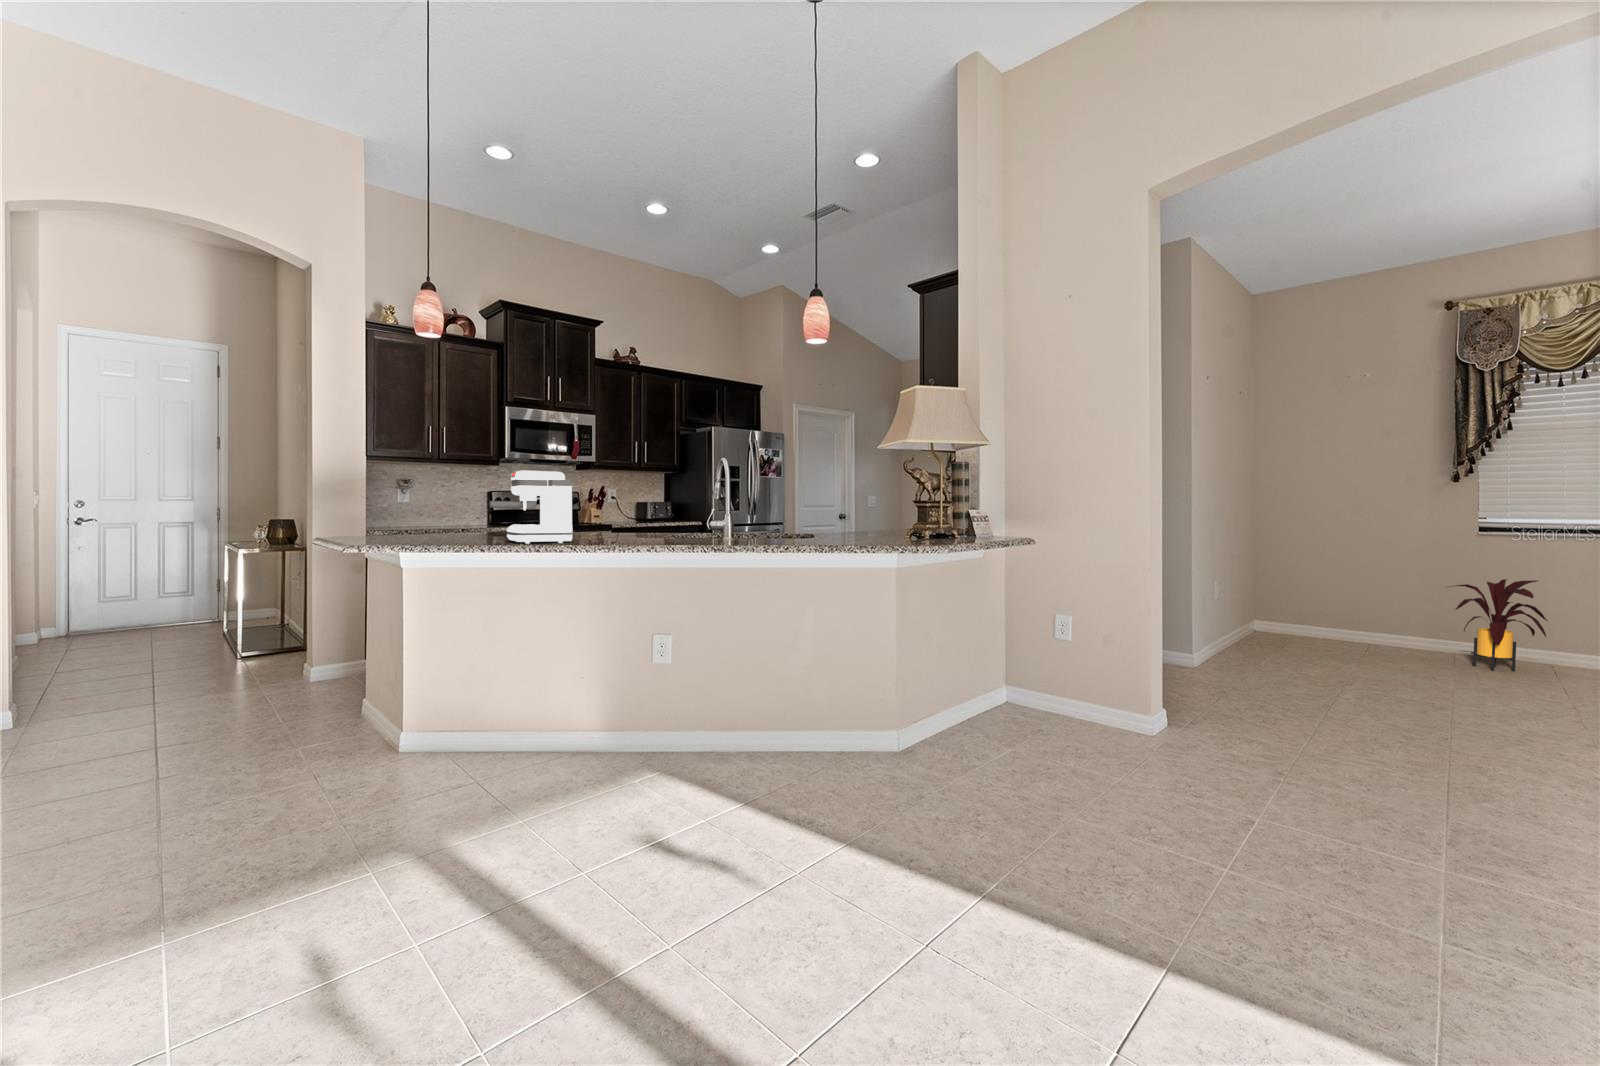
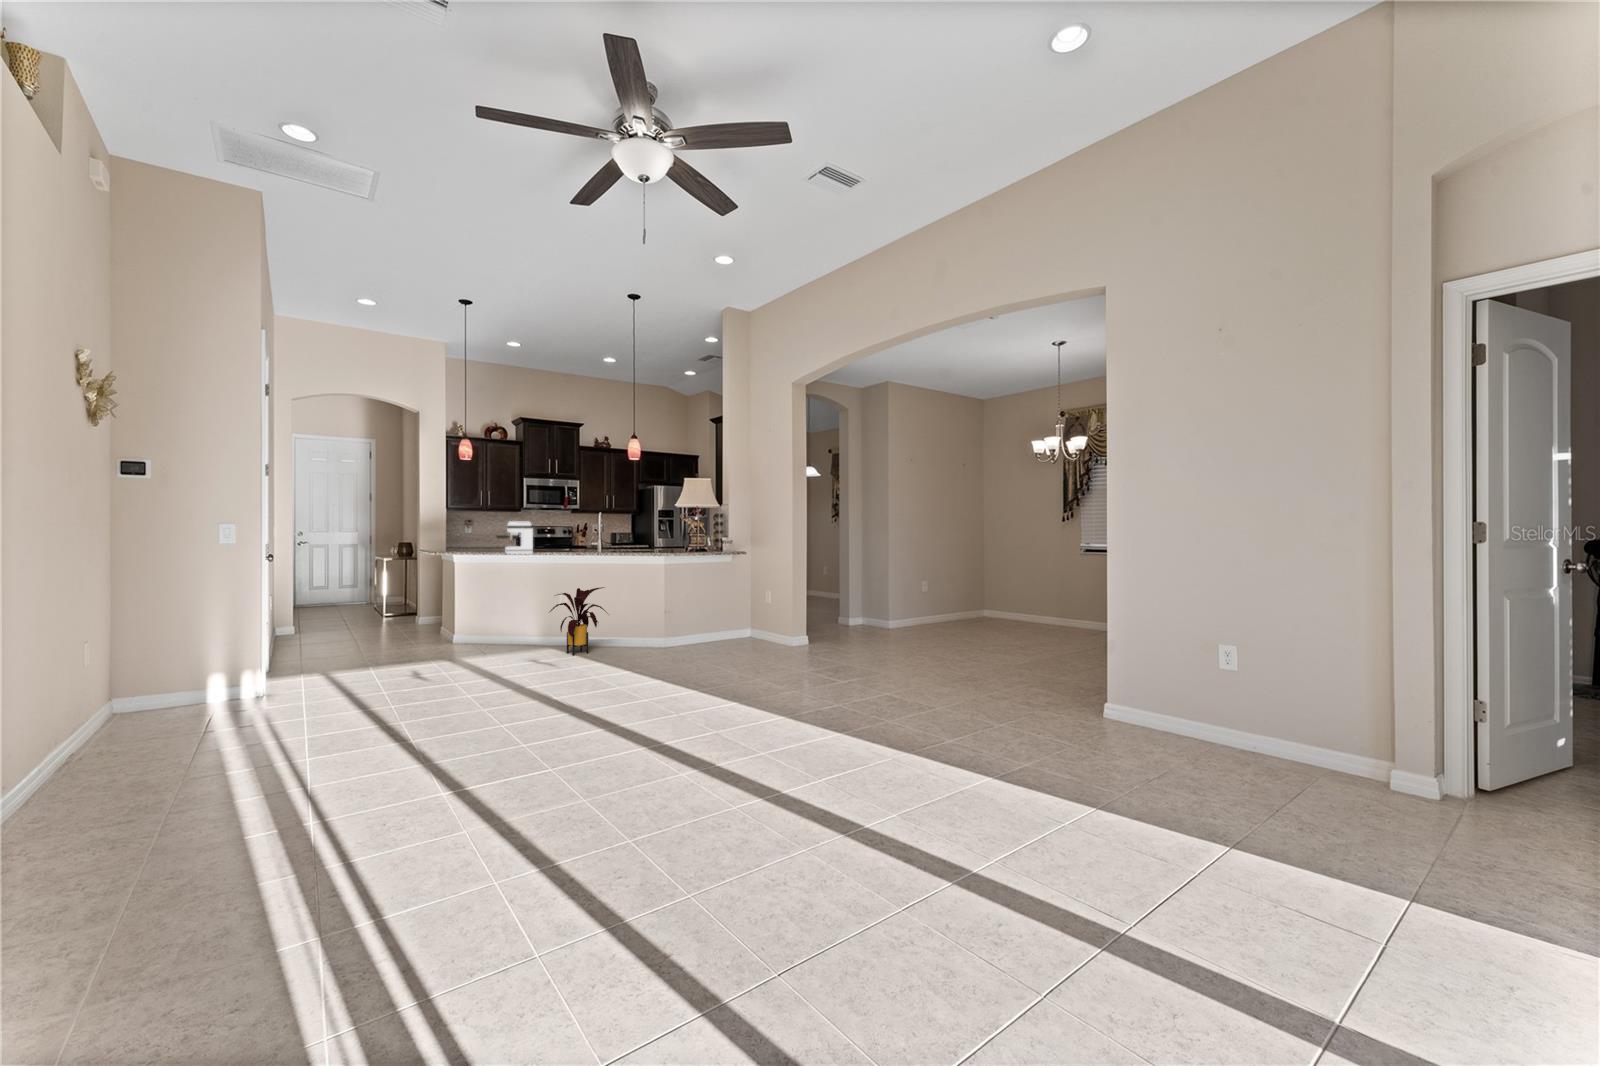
house plant: present [1450,579,1548,671] -> present [550,587,607,655]

